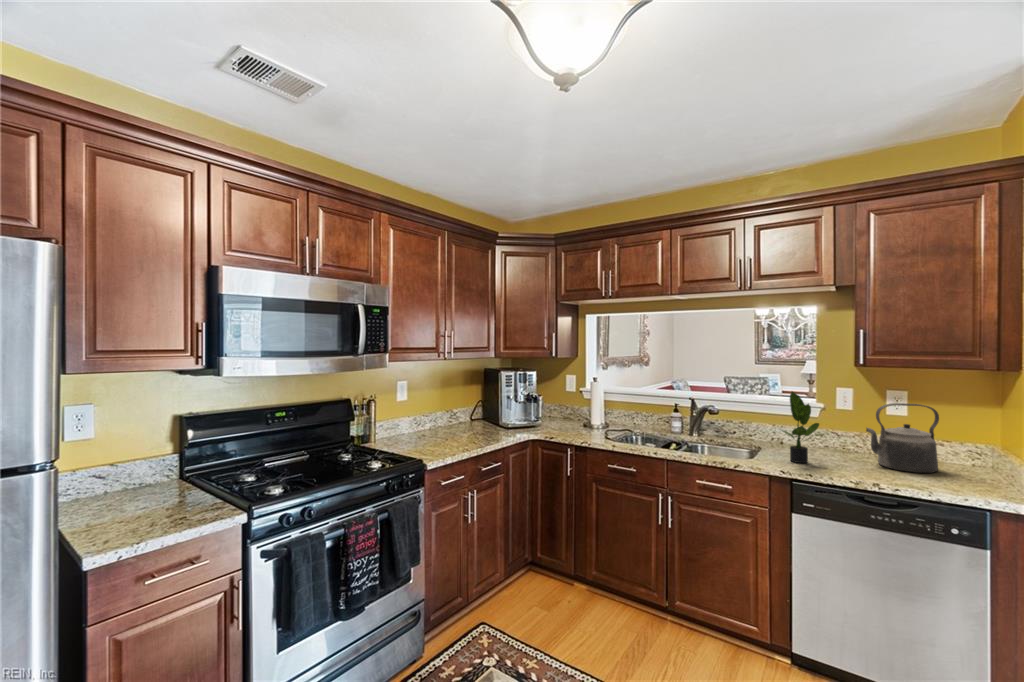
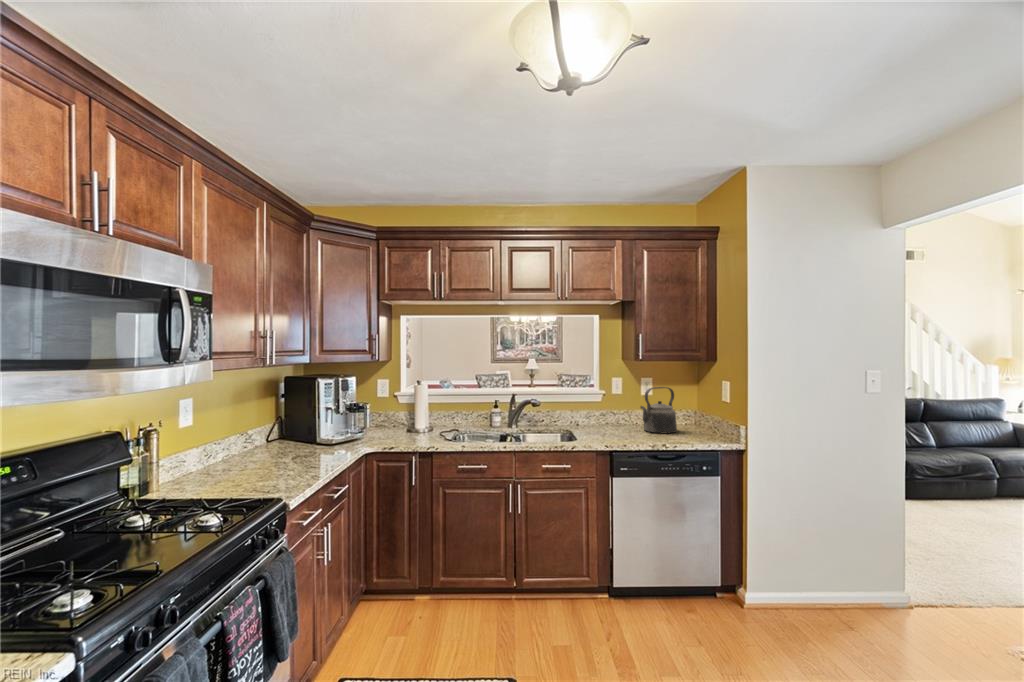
potted plant: present [783,392,819,463] -> none [593,382,624,437]

